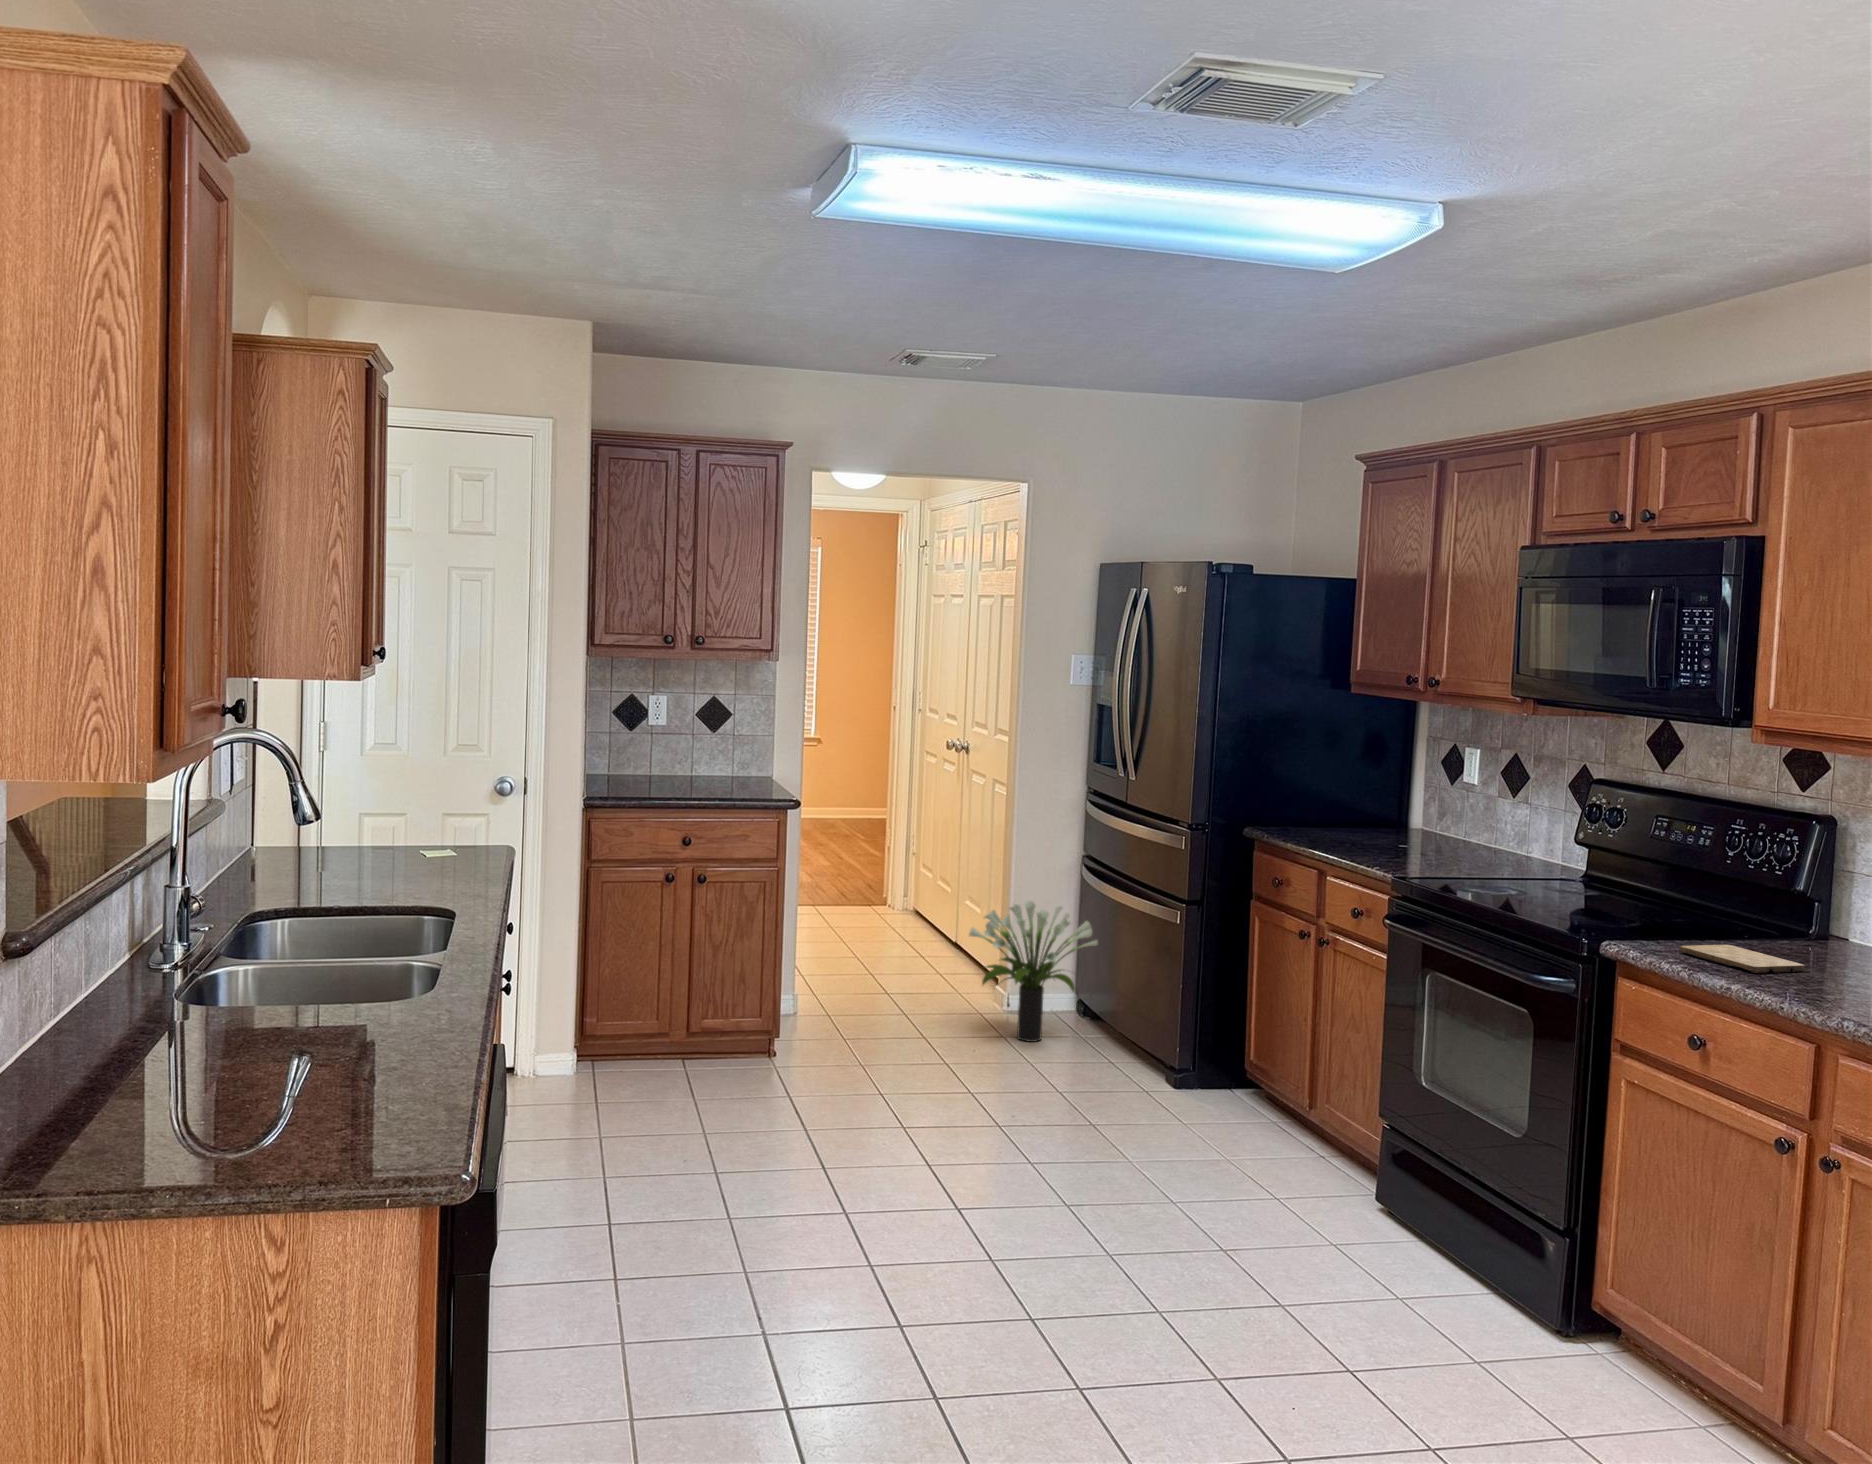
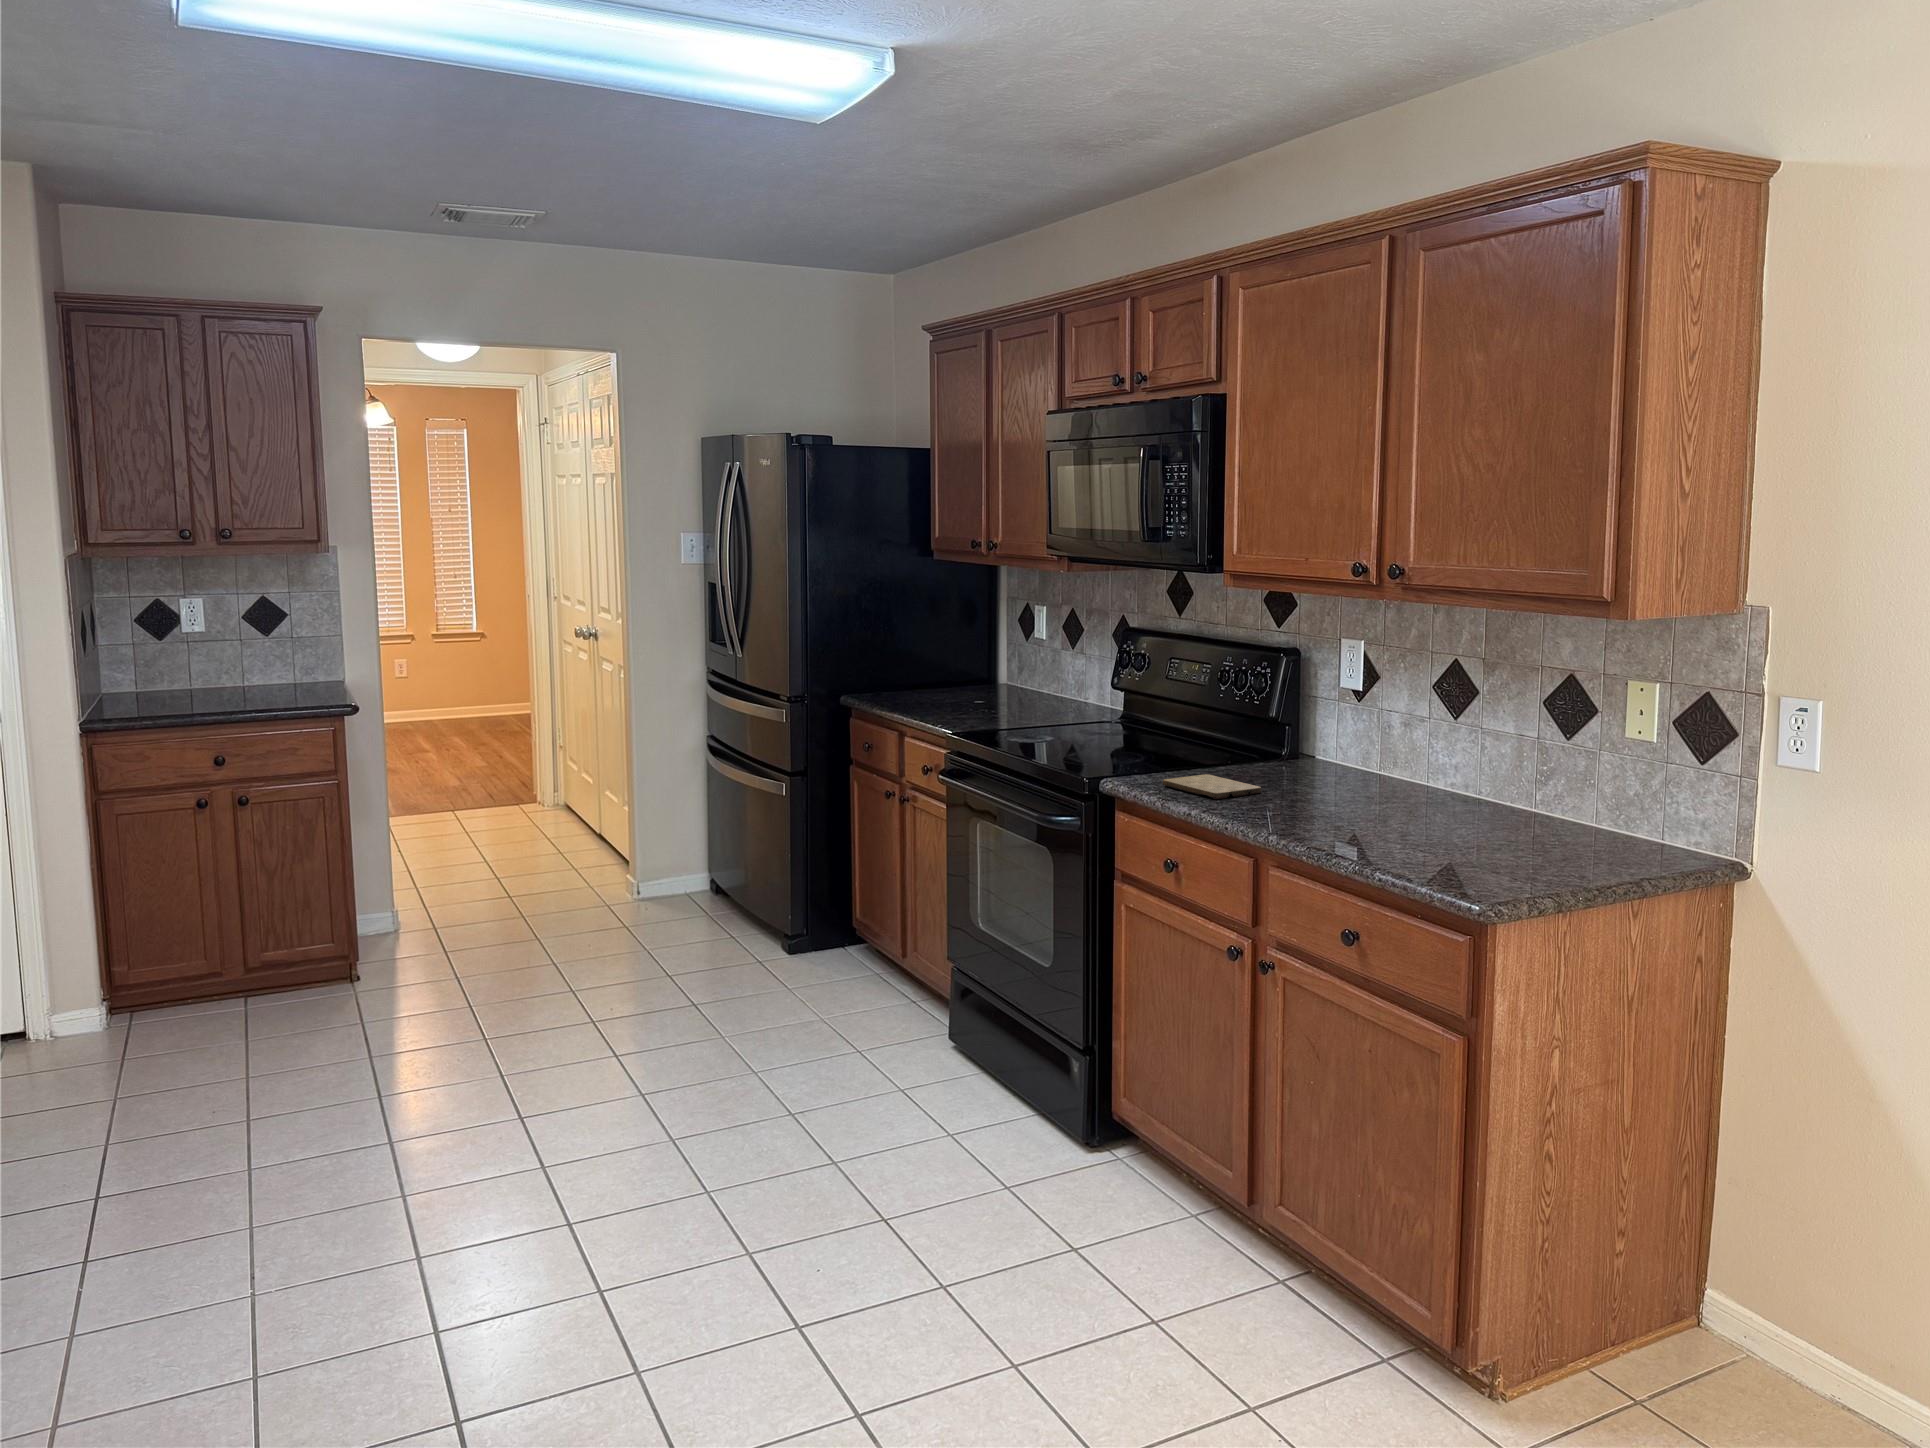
potted plant: present [969,901,1098,1042] -> none [578,786,710,927]

